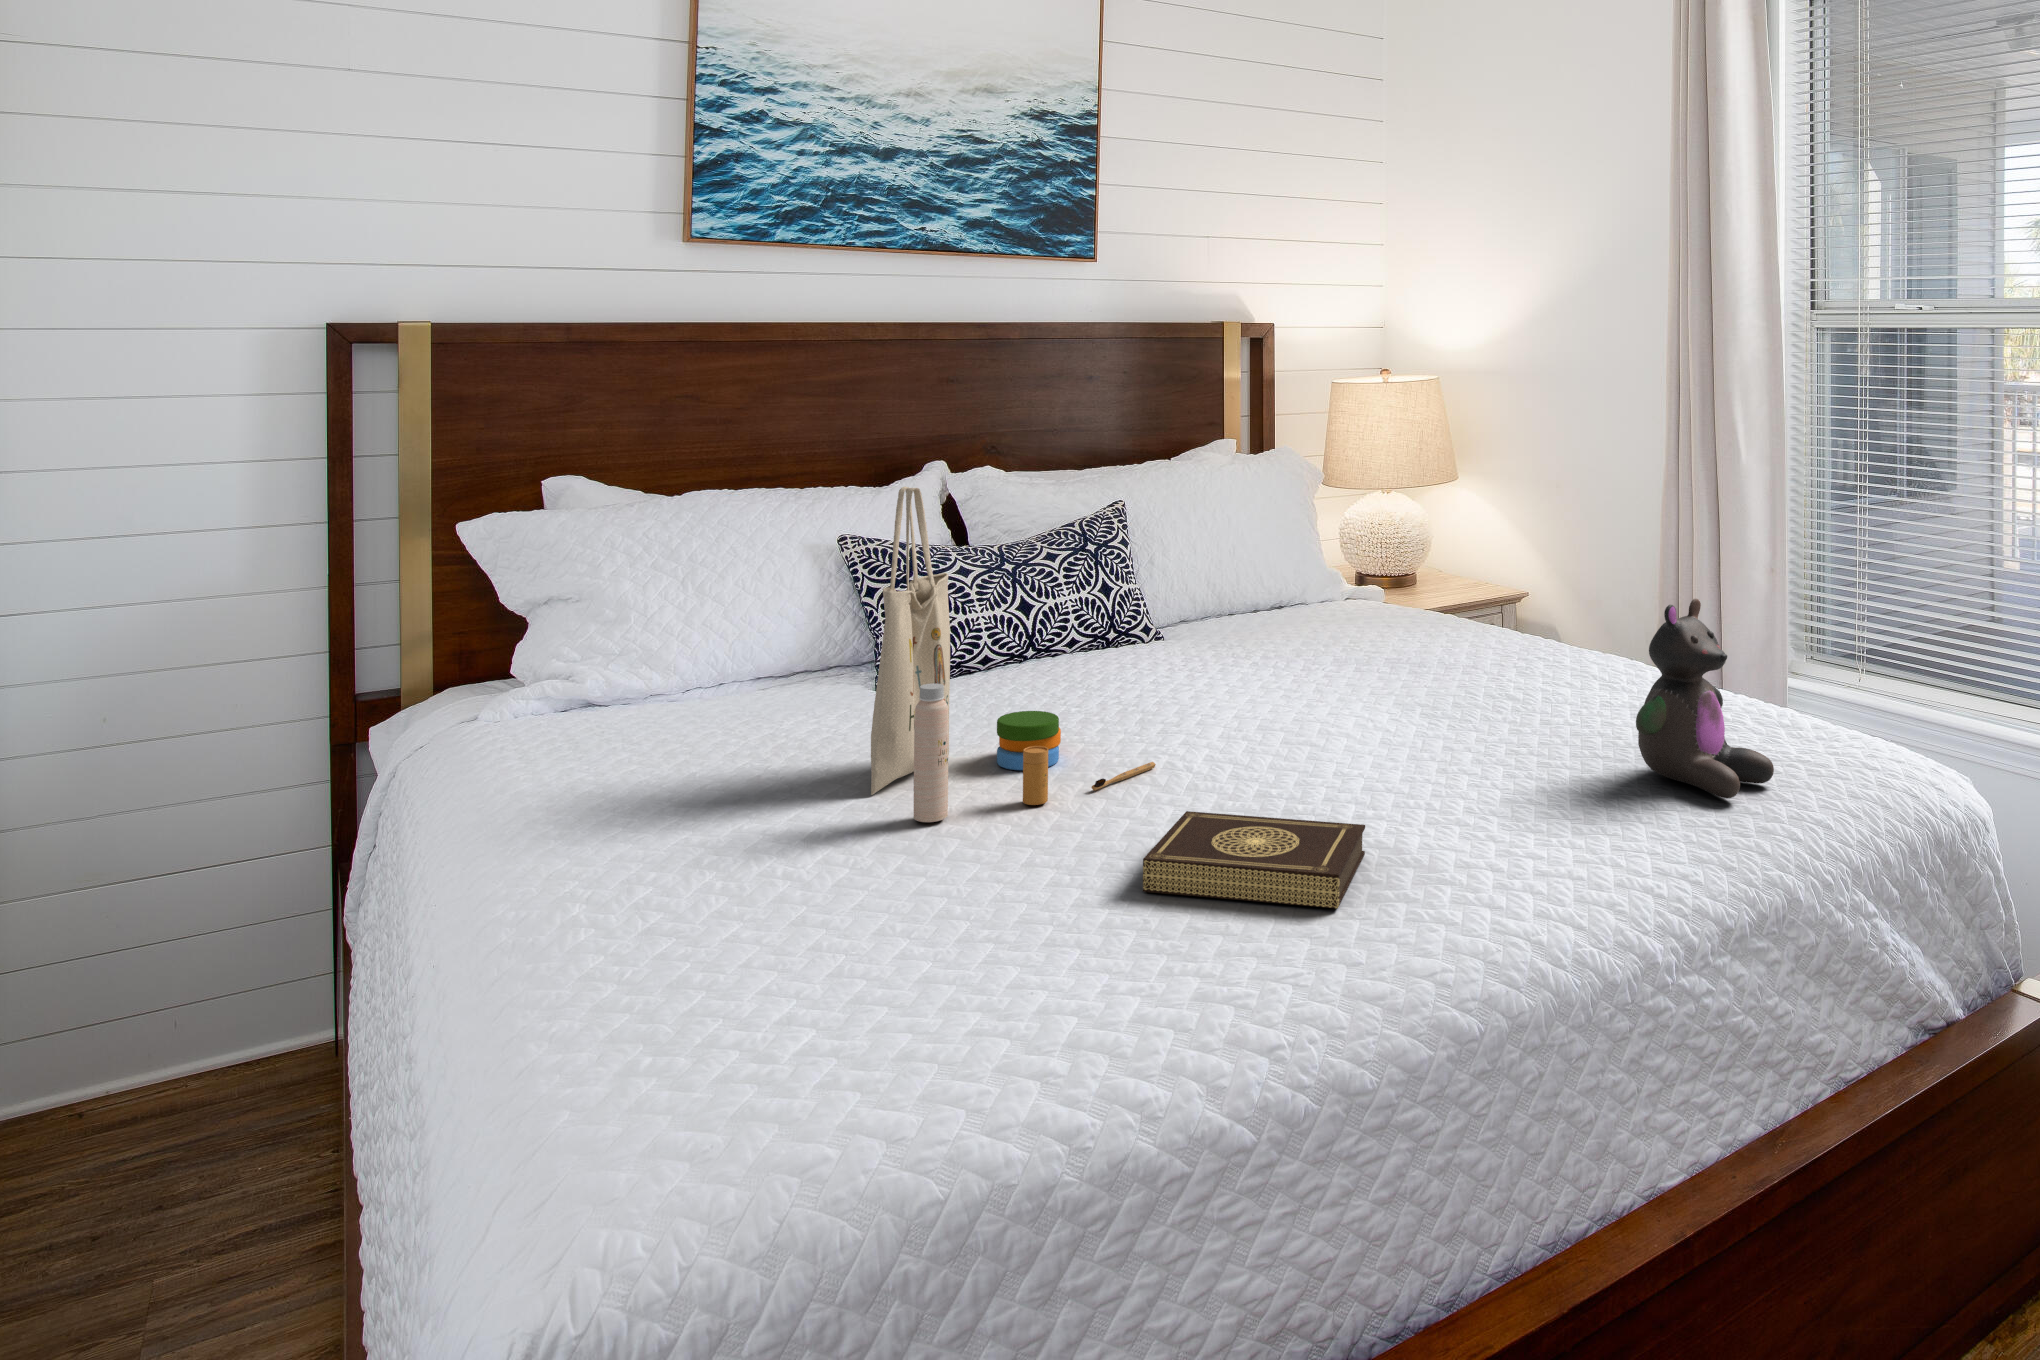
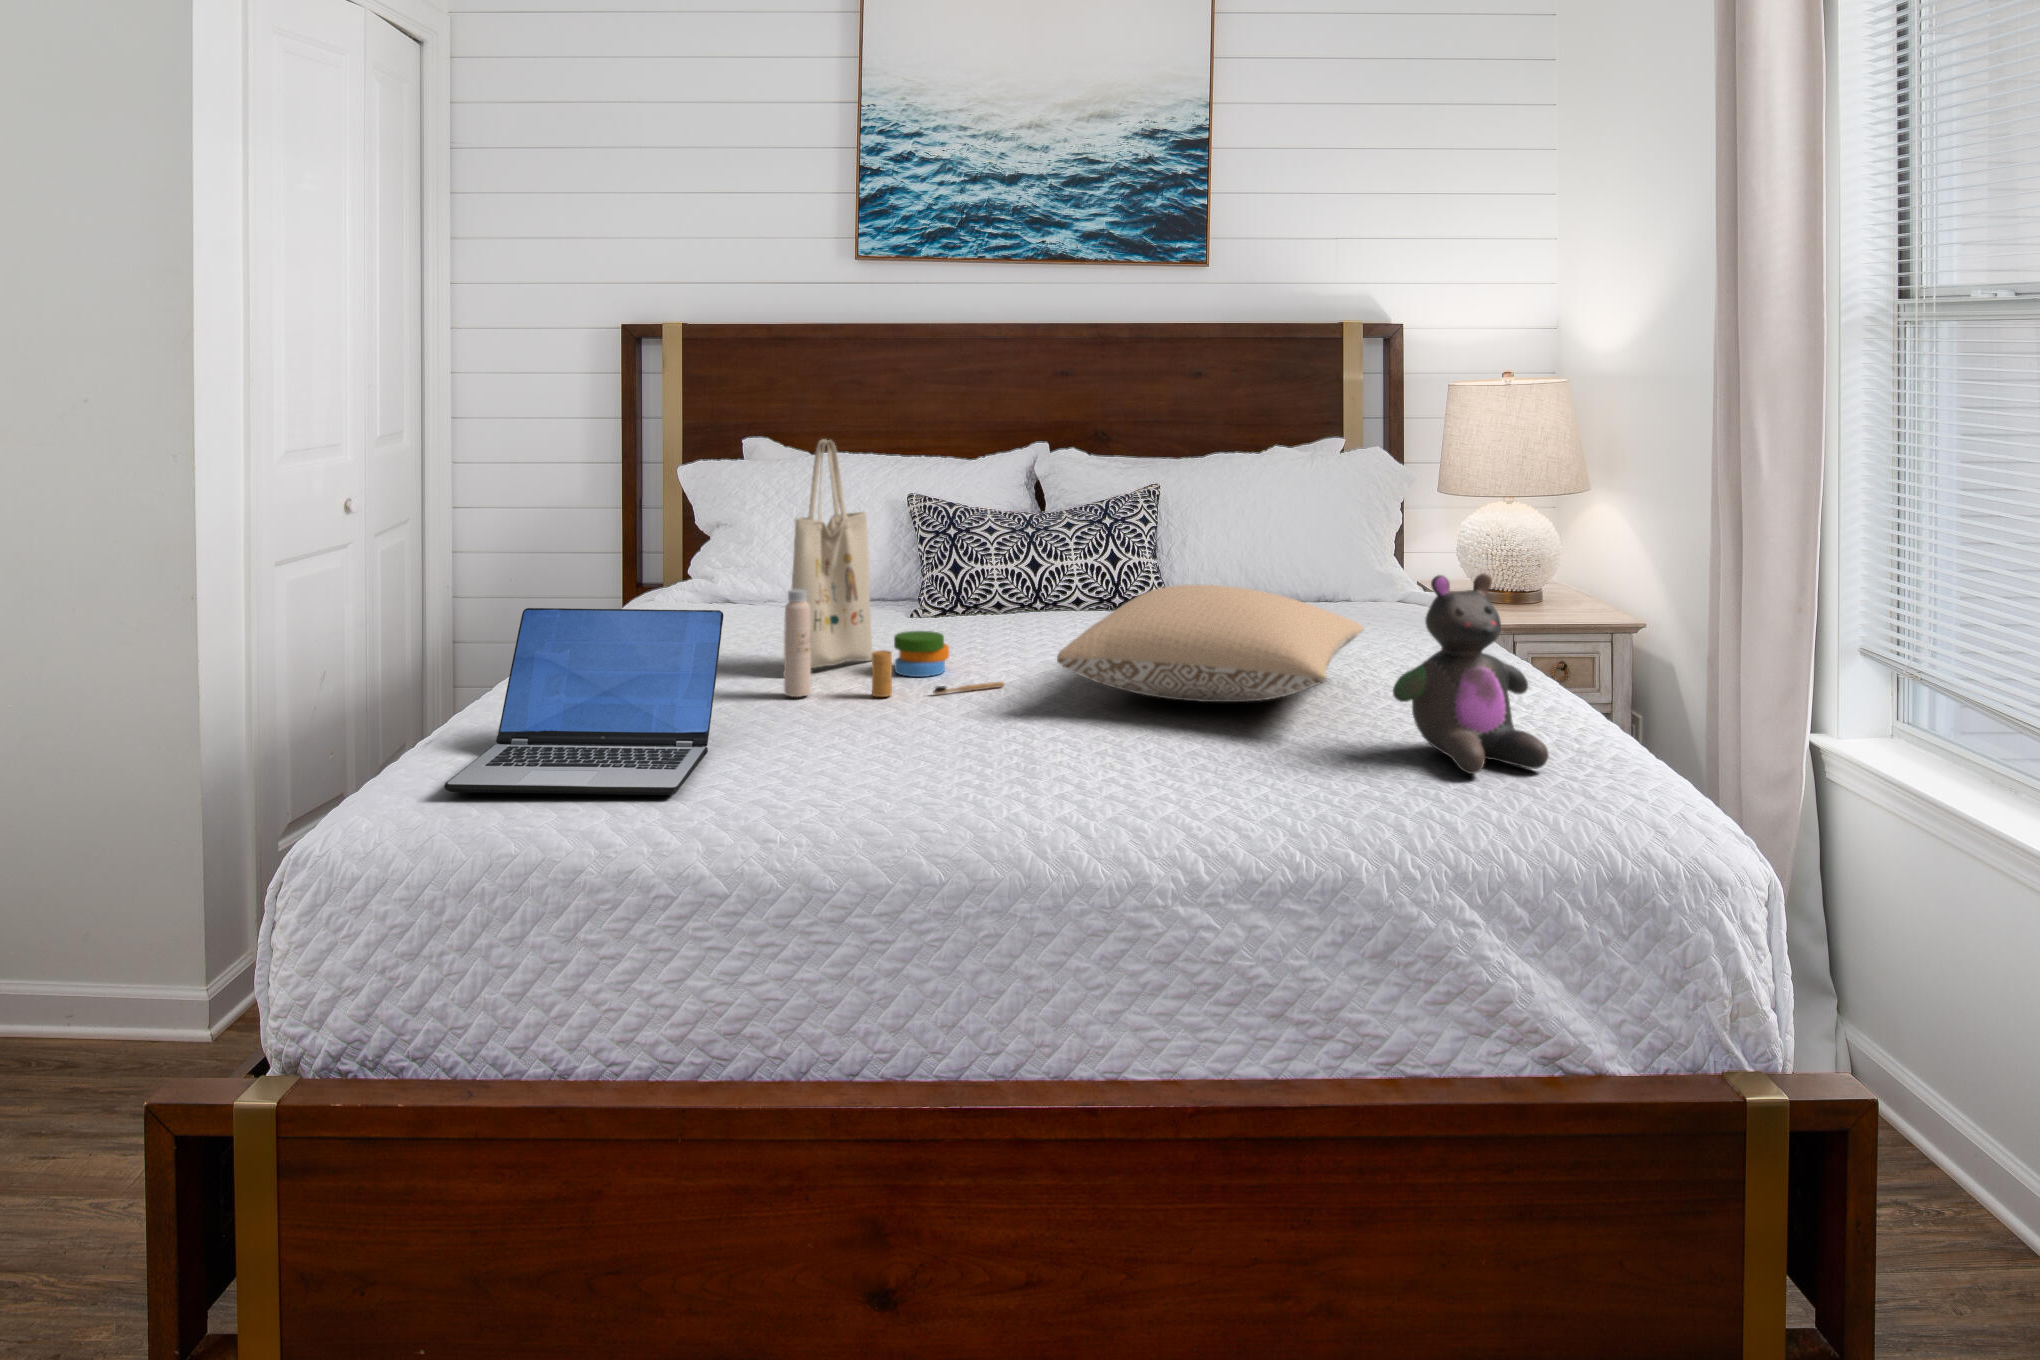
pillow: none [1237,627,1560,757] -> present [1057,584,1364,702]
laptop: none [622,731,1005,1074] -> present [445,608,724,795]
book: present [1143,811,1365,908] -> none [863,708,1065,788]

